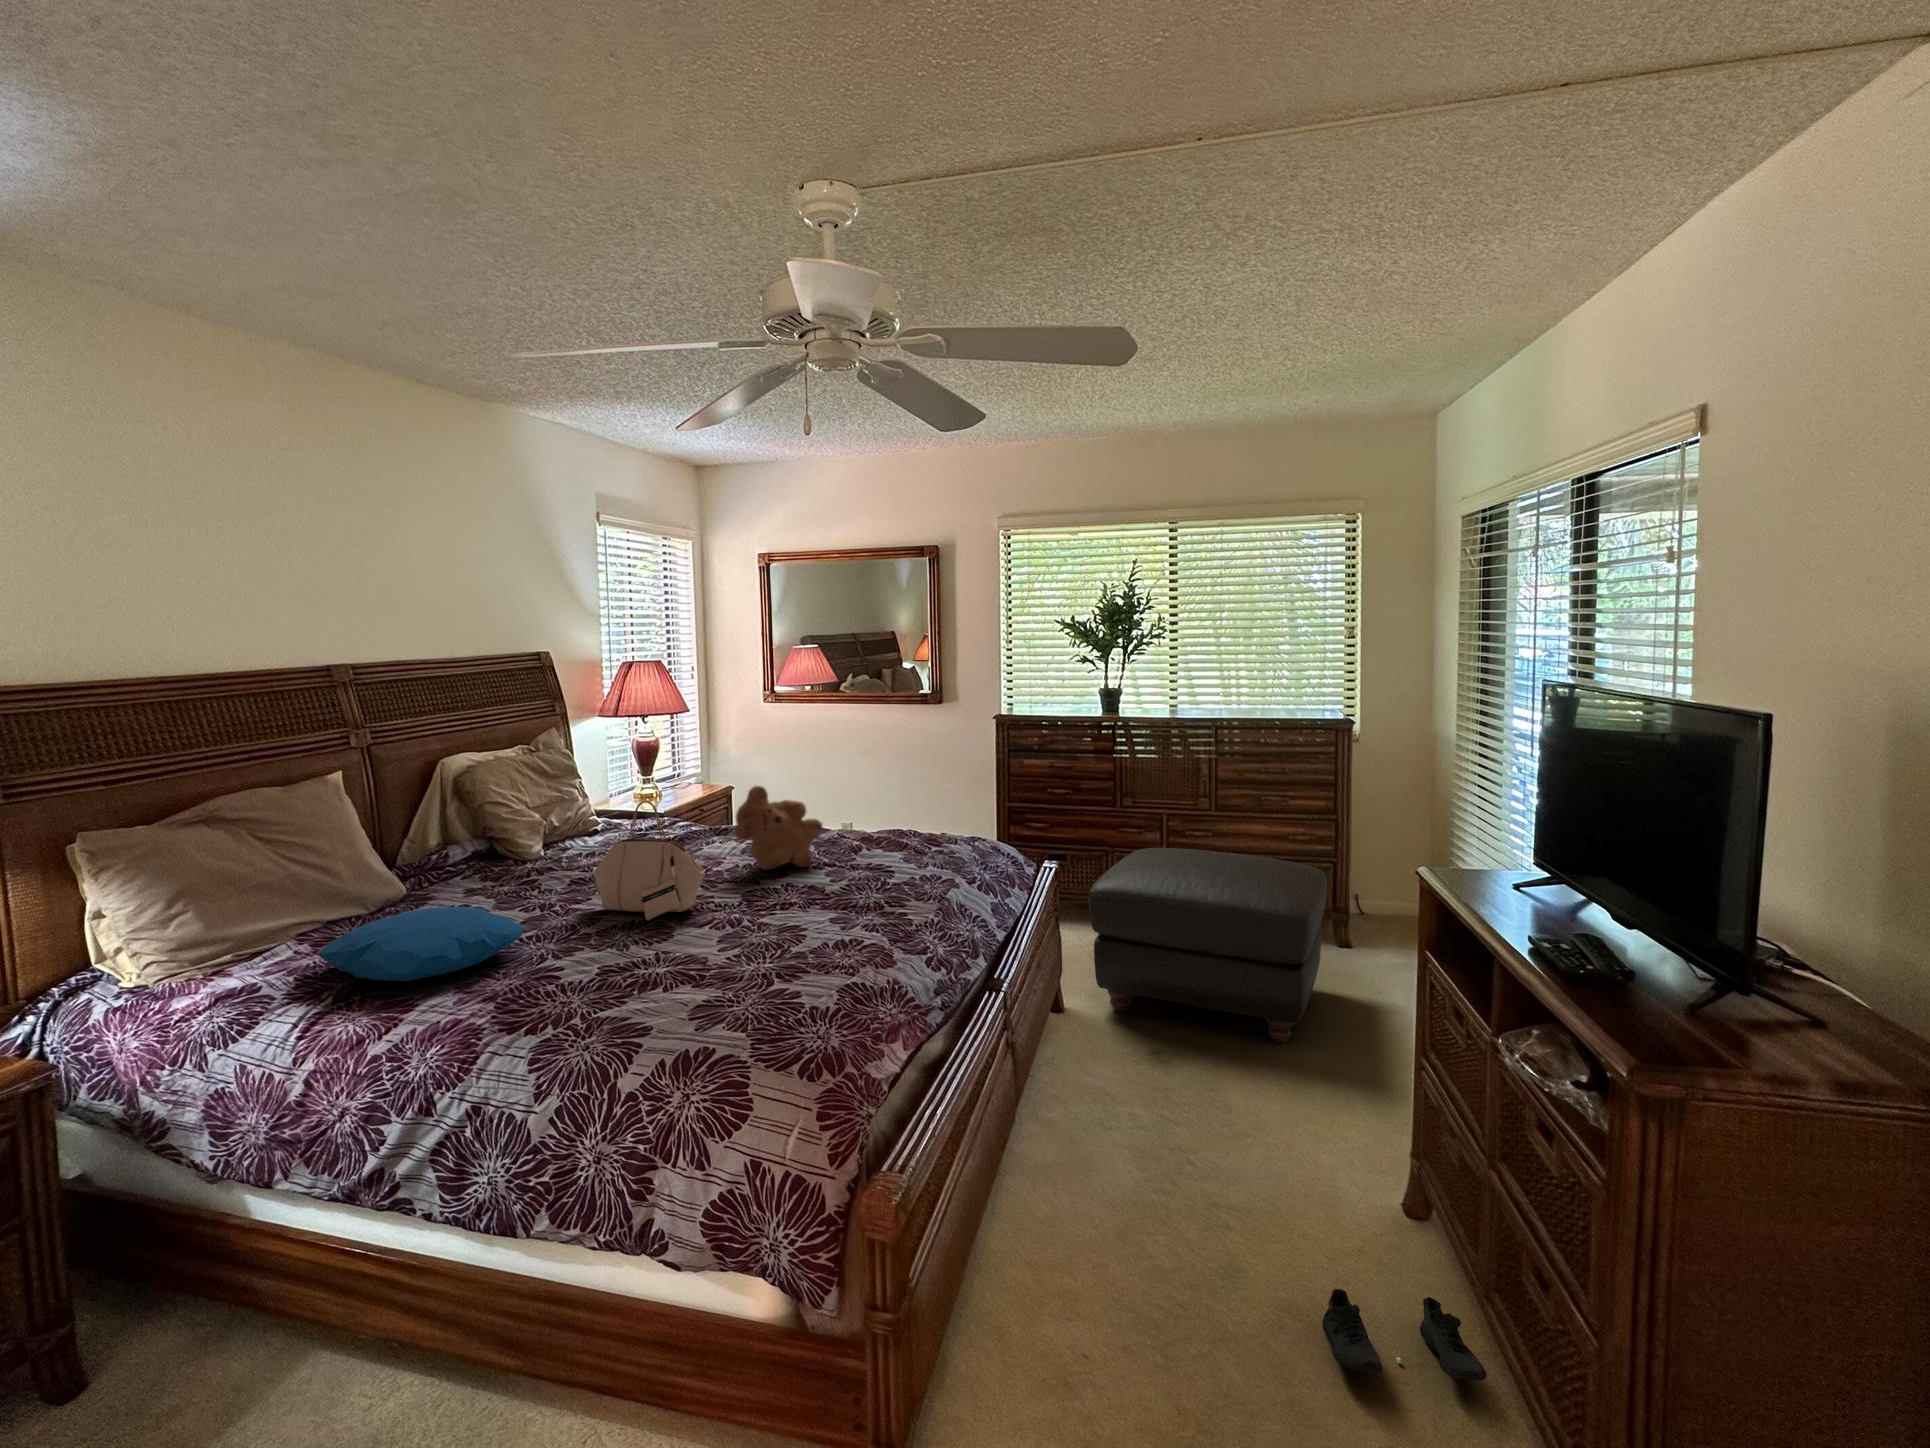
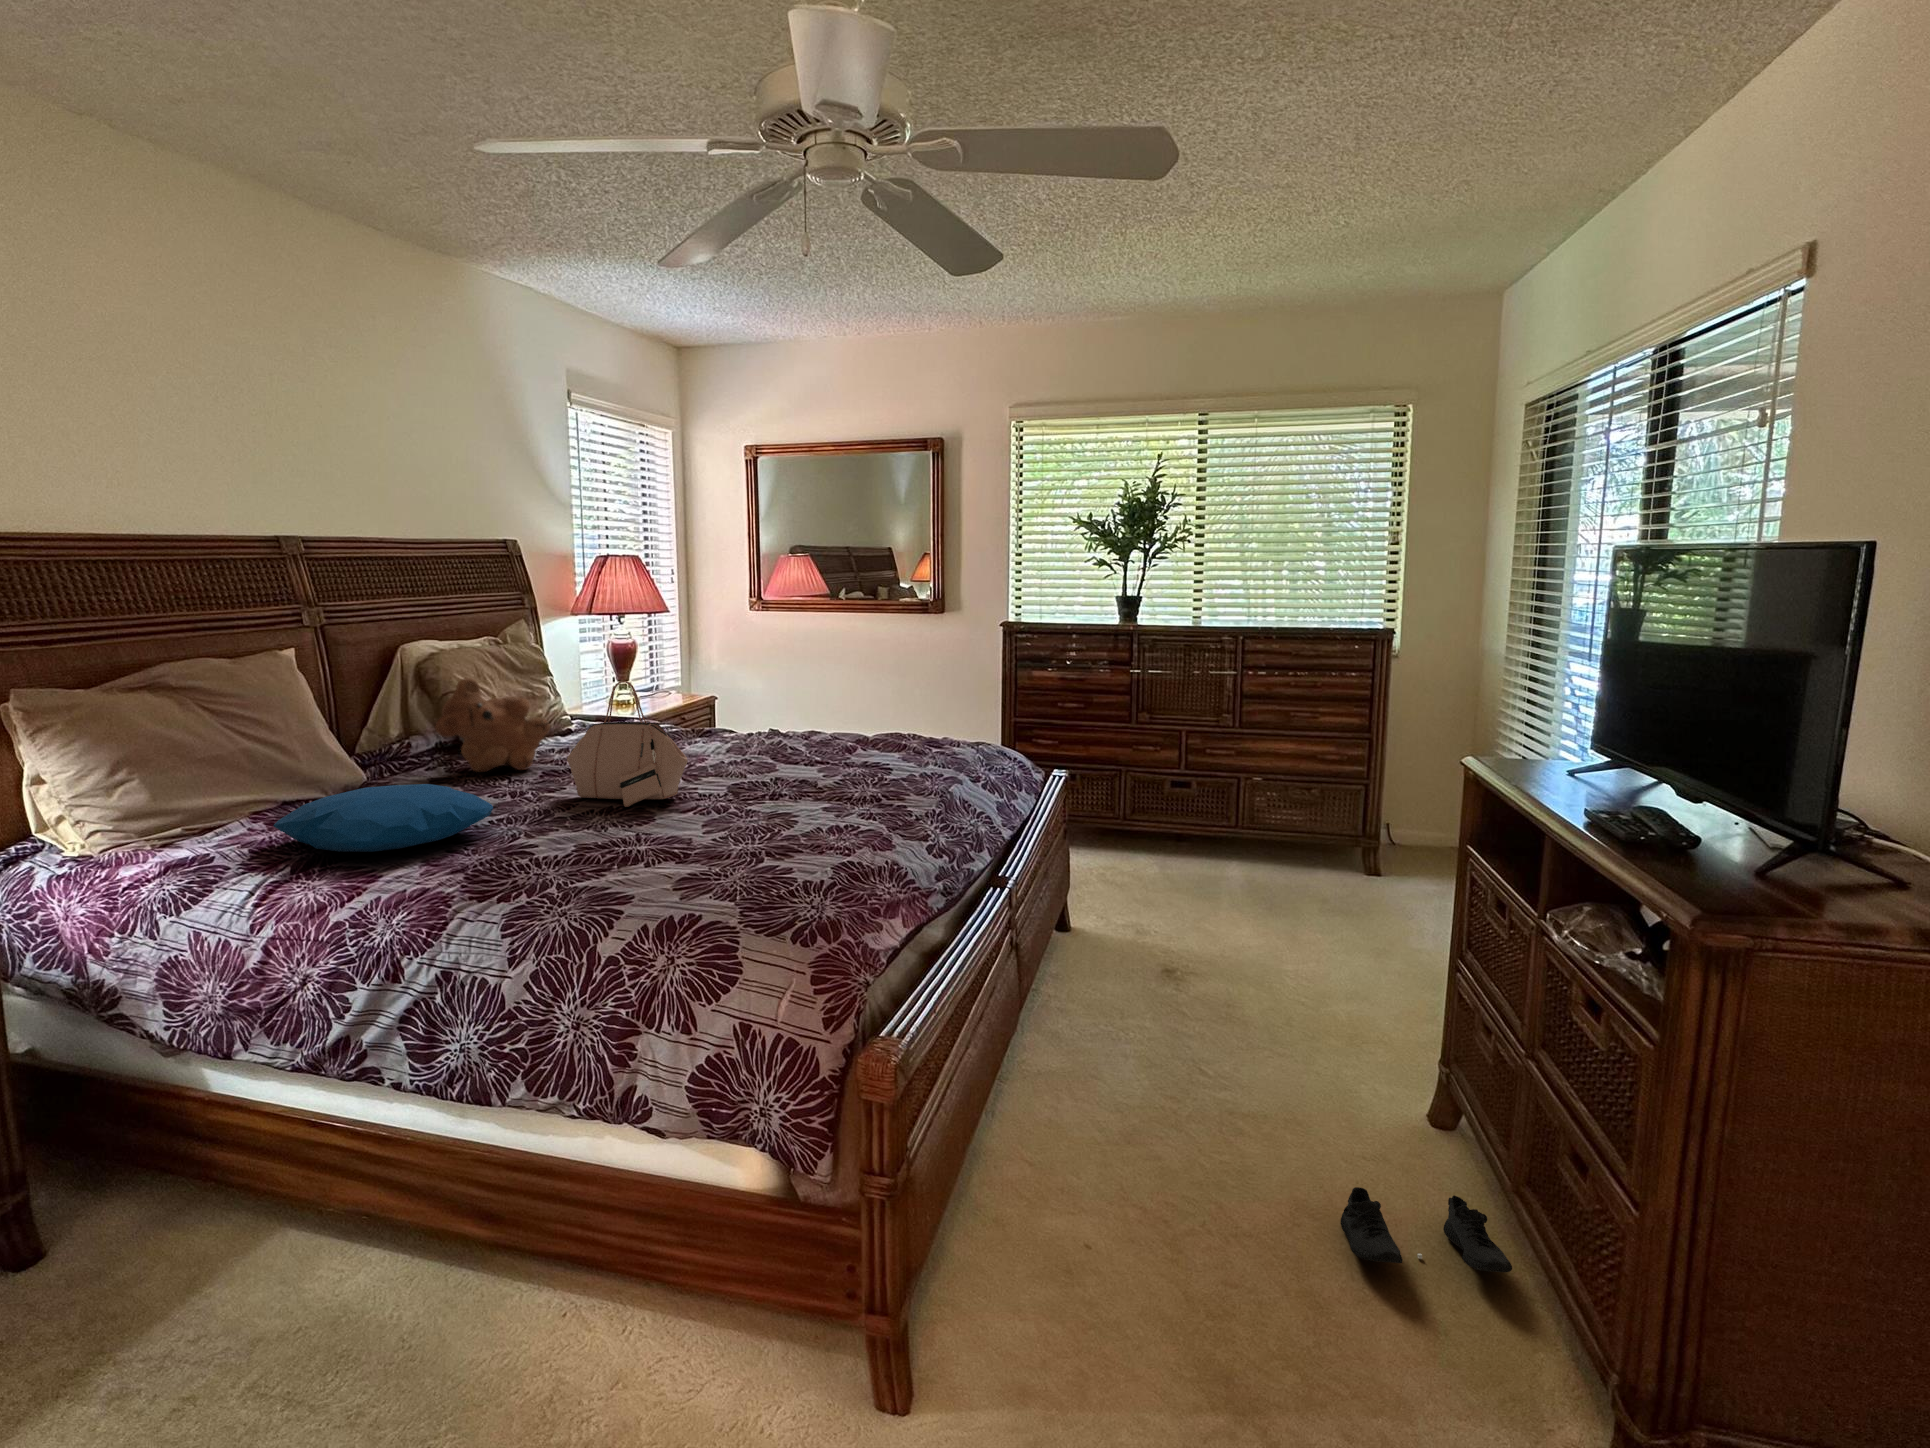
teddy bear: present [734,786,823,870] -> present [435,678,550,772]
ottoman: present [1089,848,1327,1043] -> none [1102,764,1361,965]

